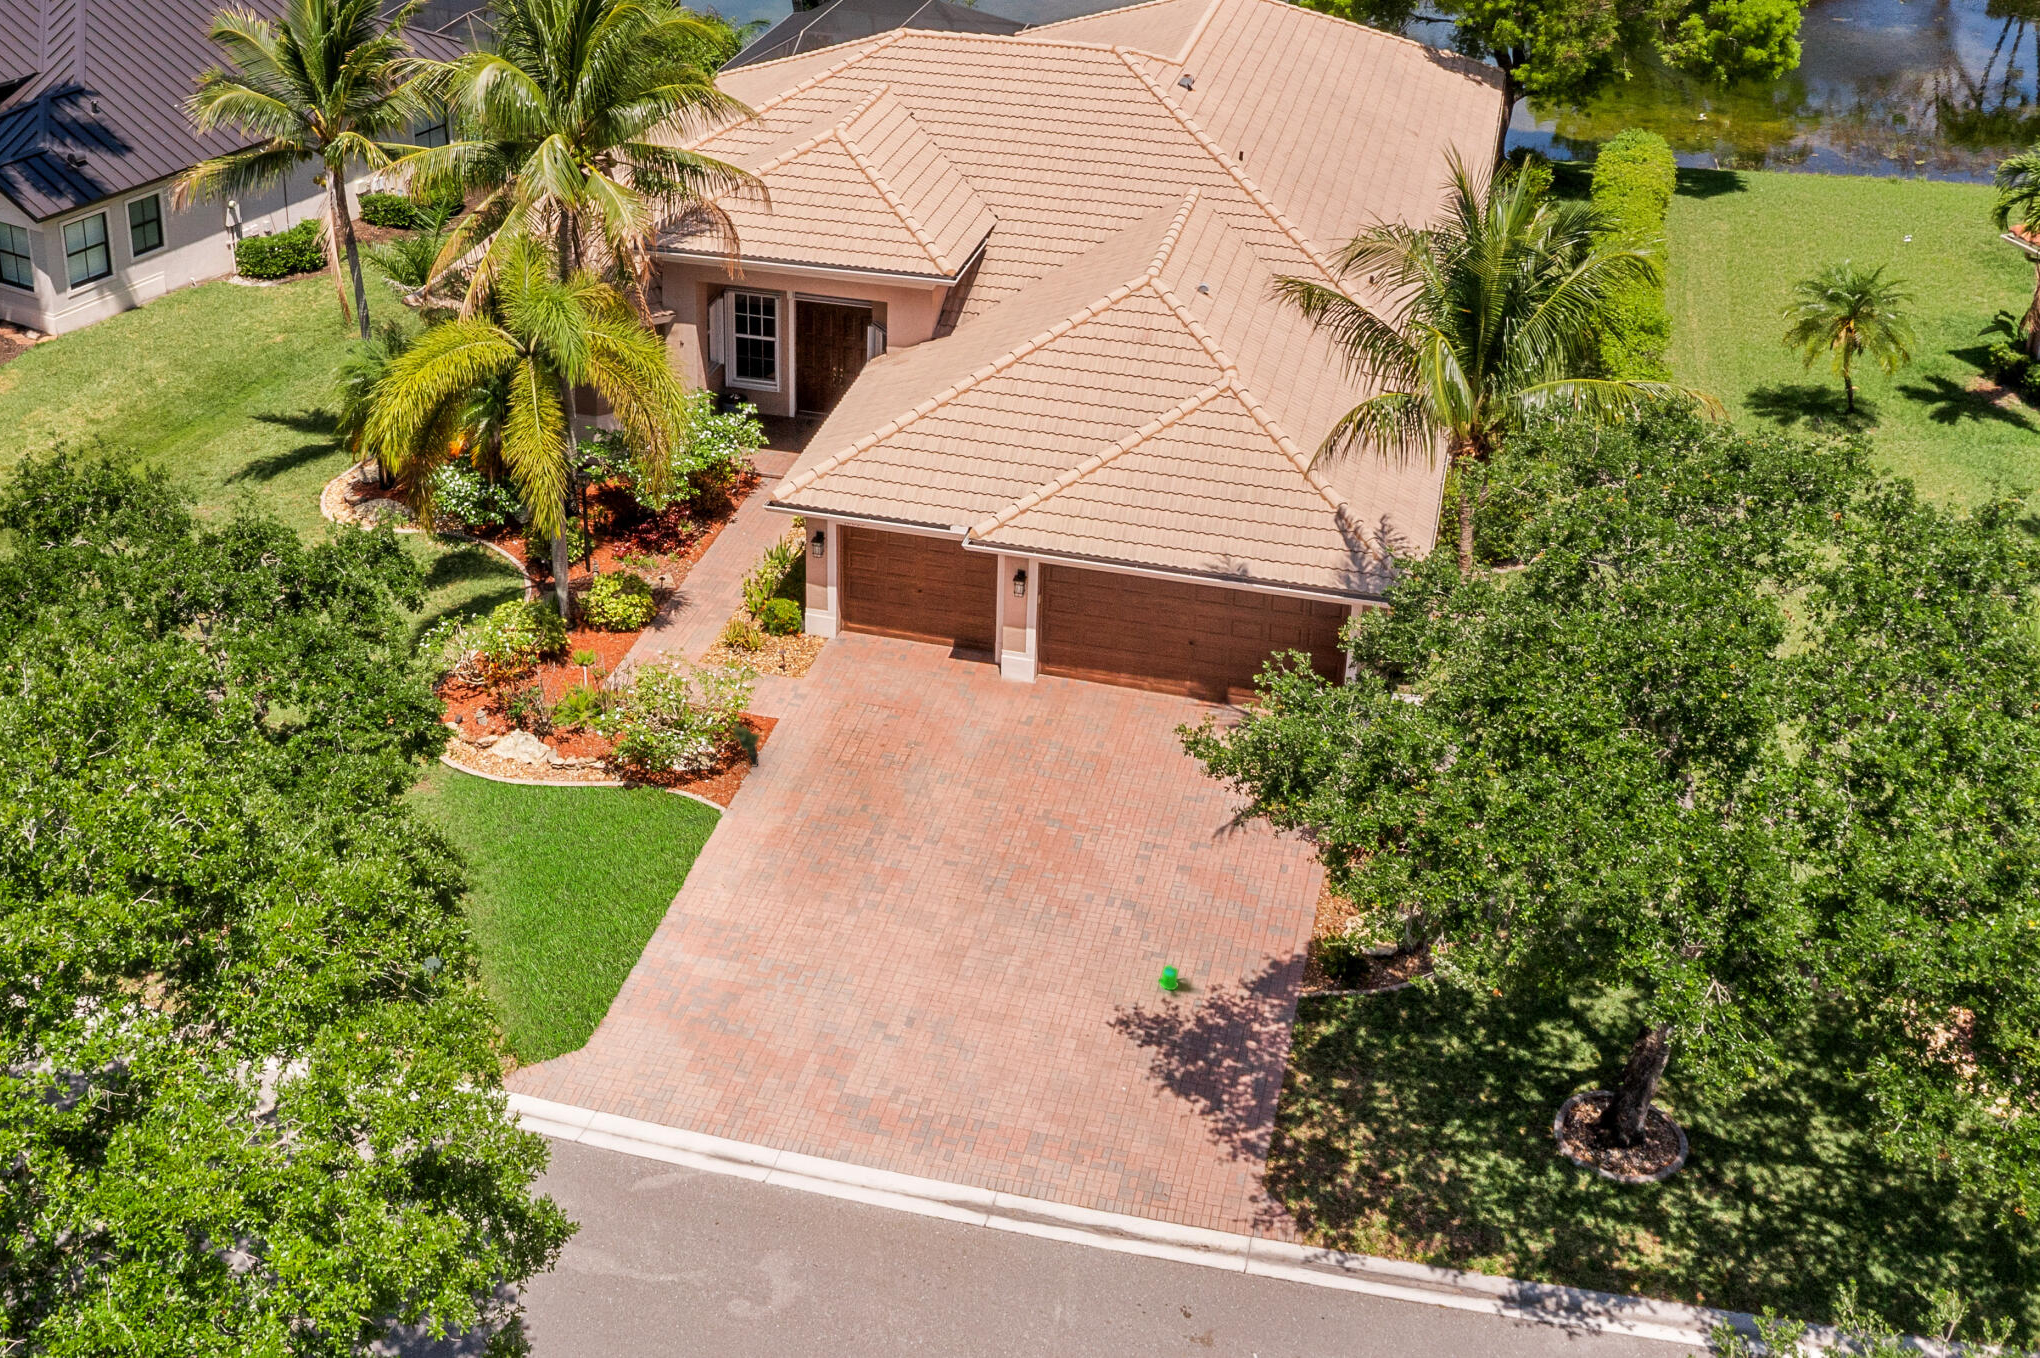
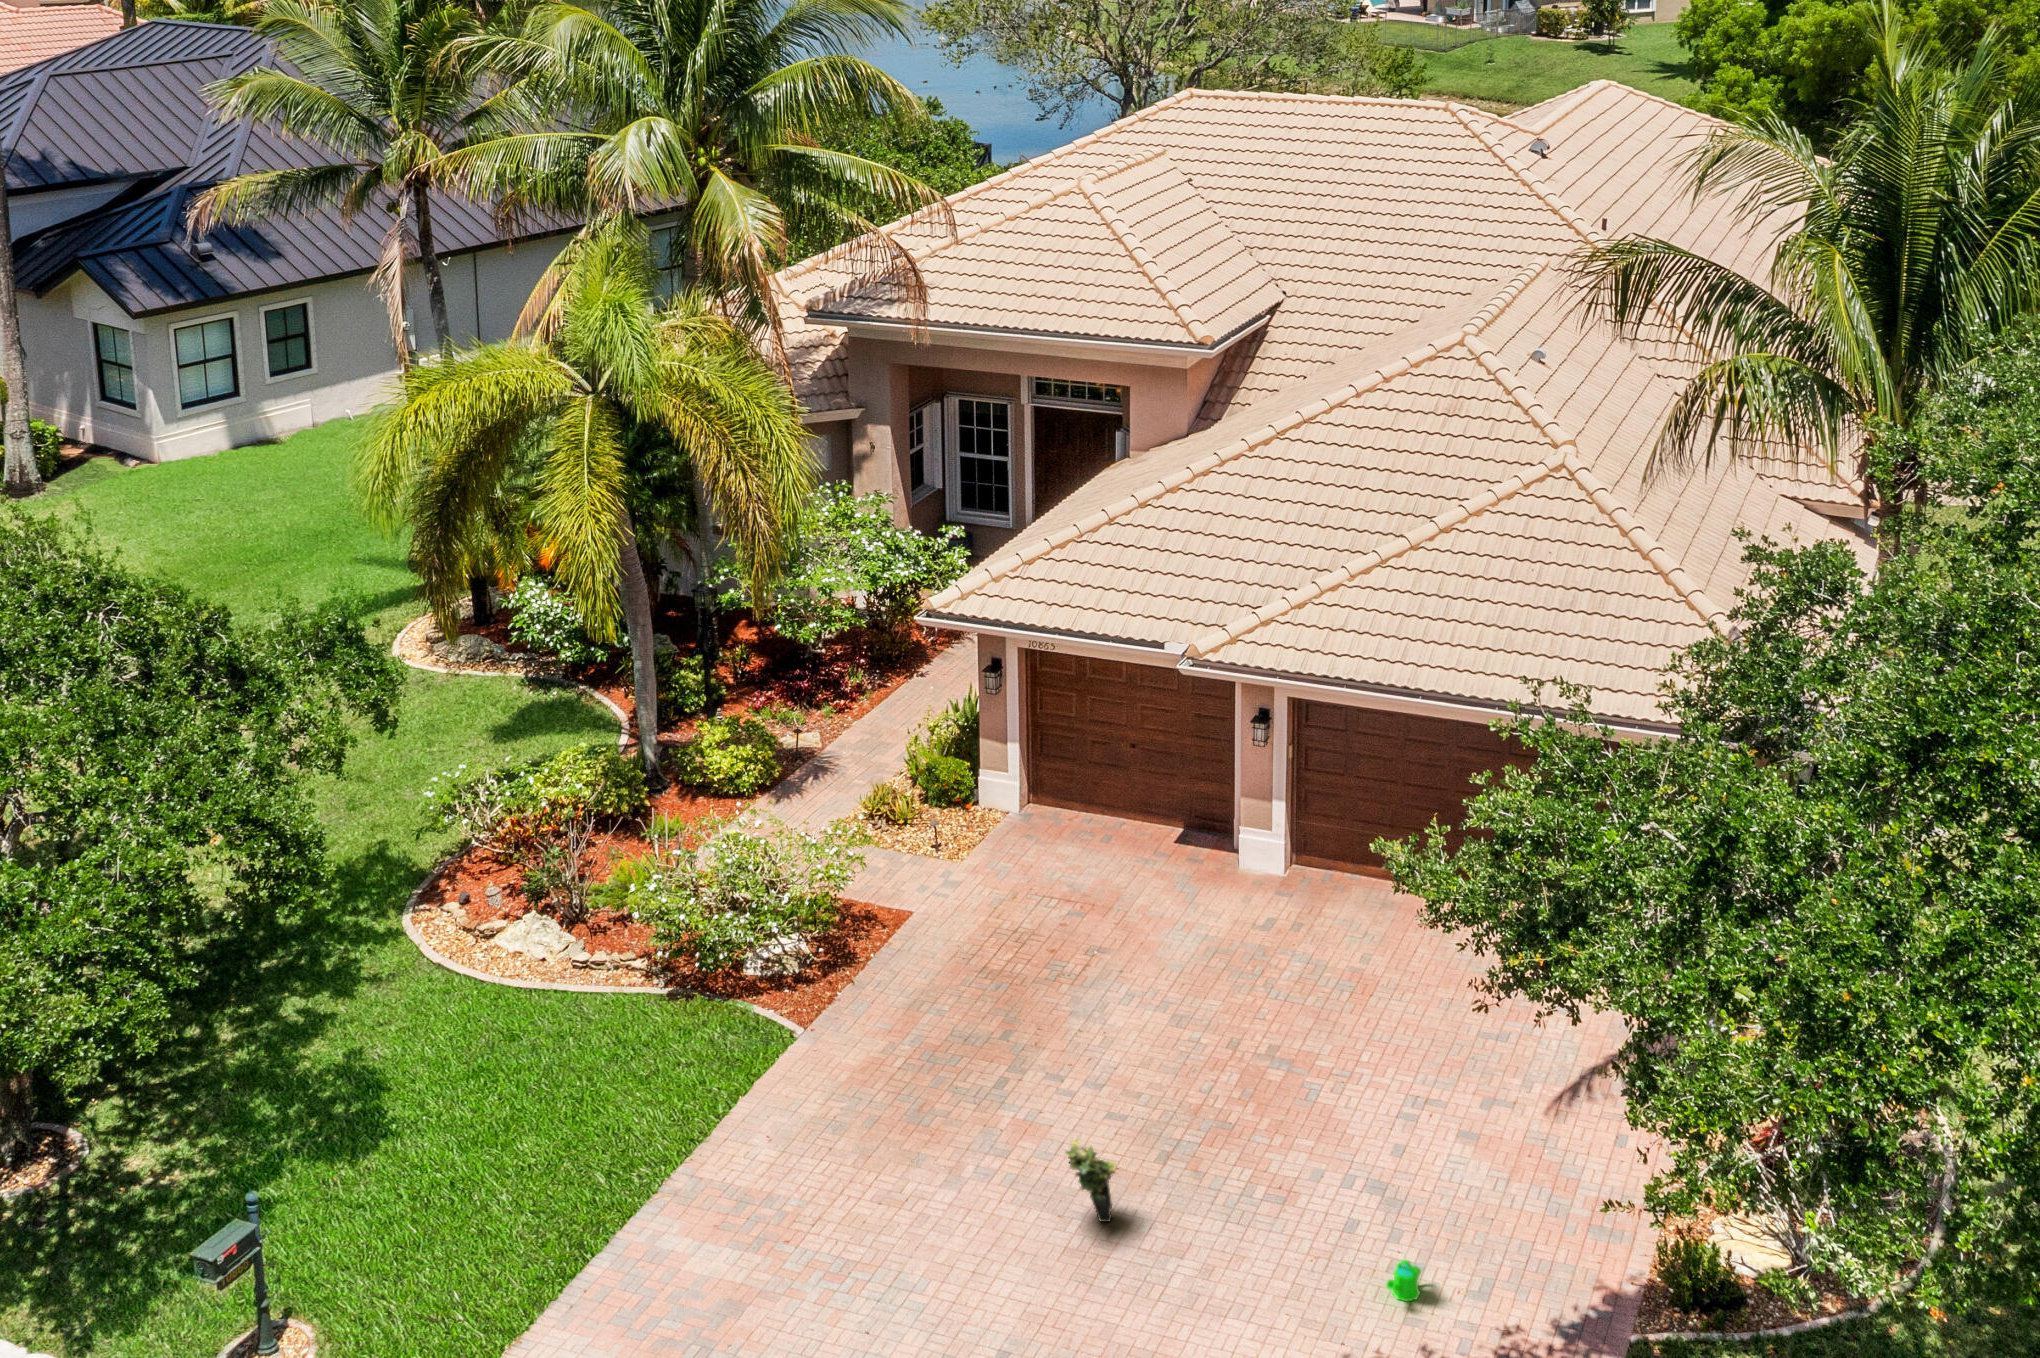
potted plant: present [733,723,760,766] -> present [1066,1140,1116,1222]

